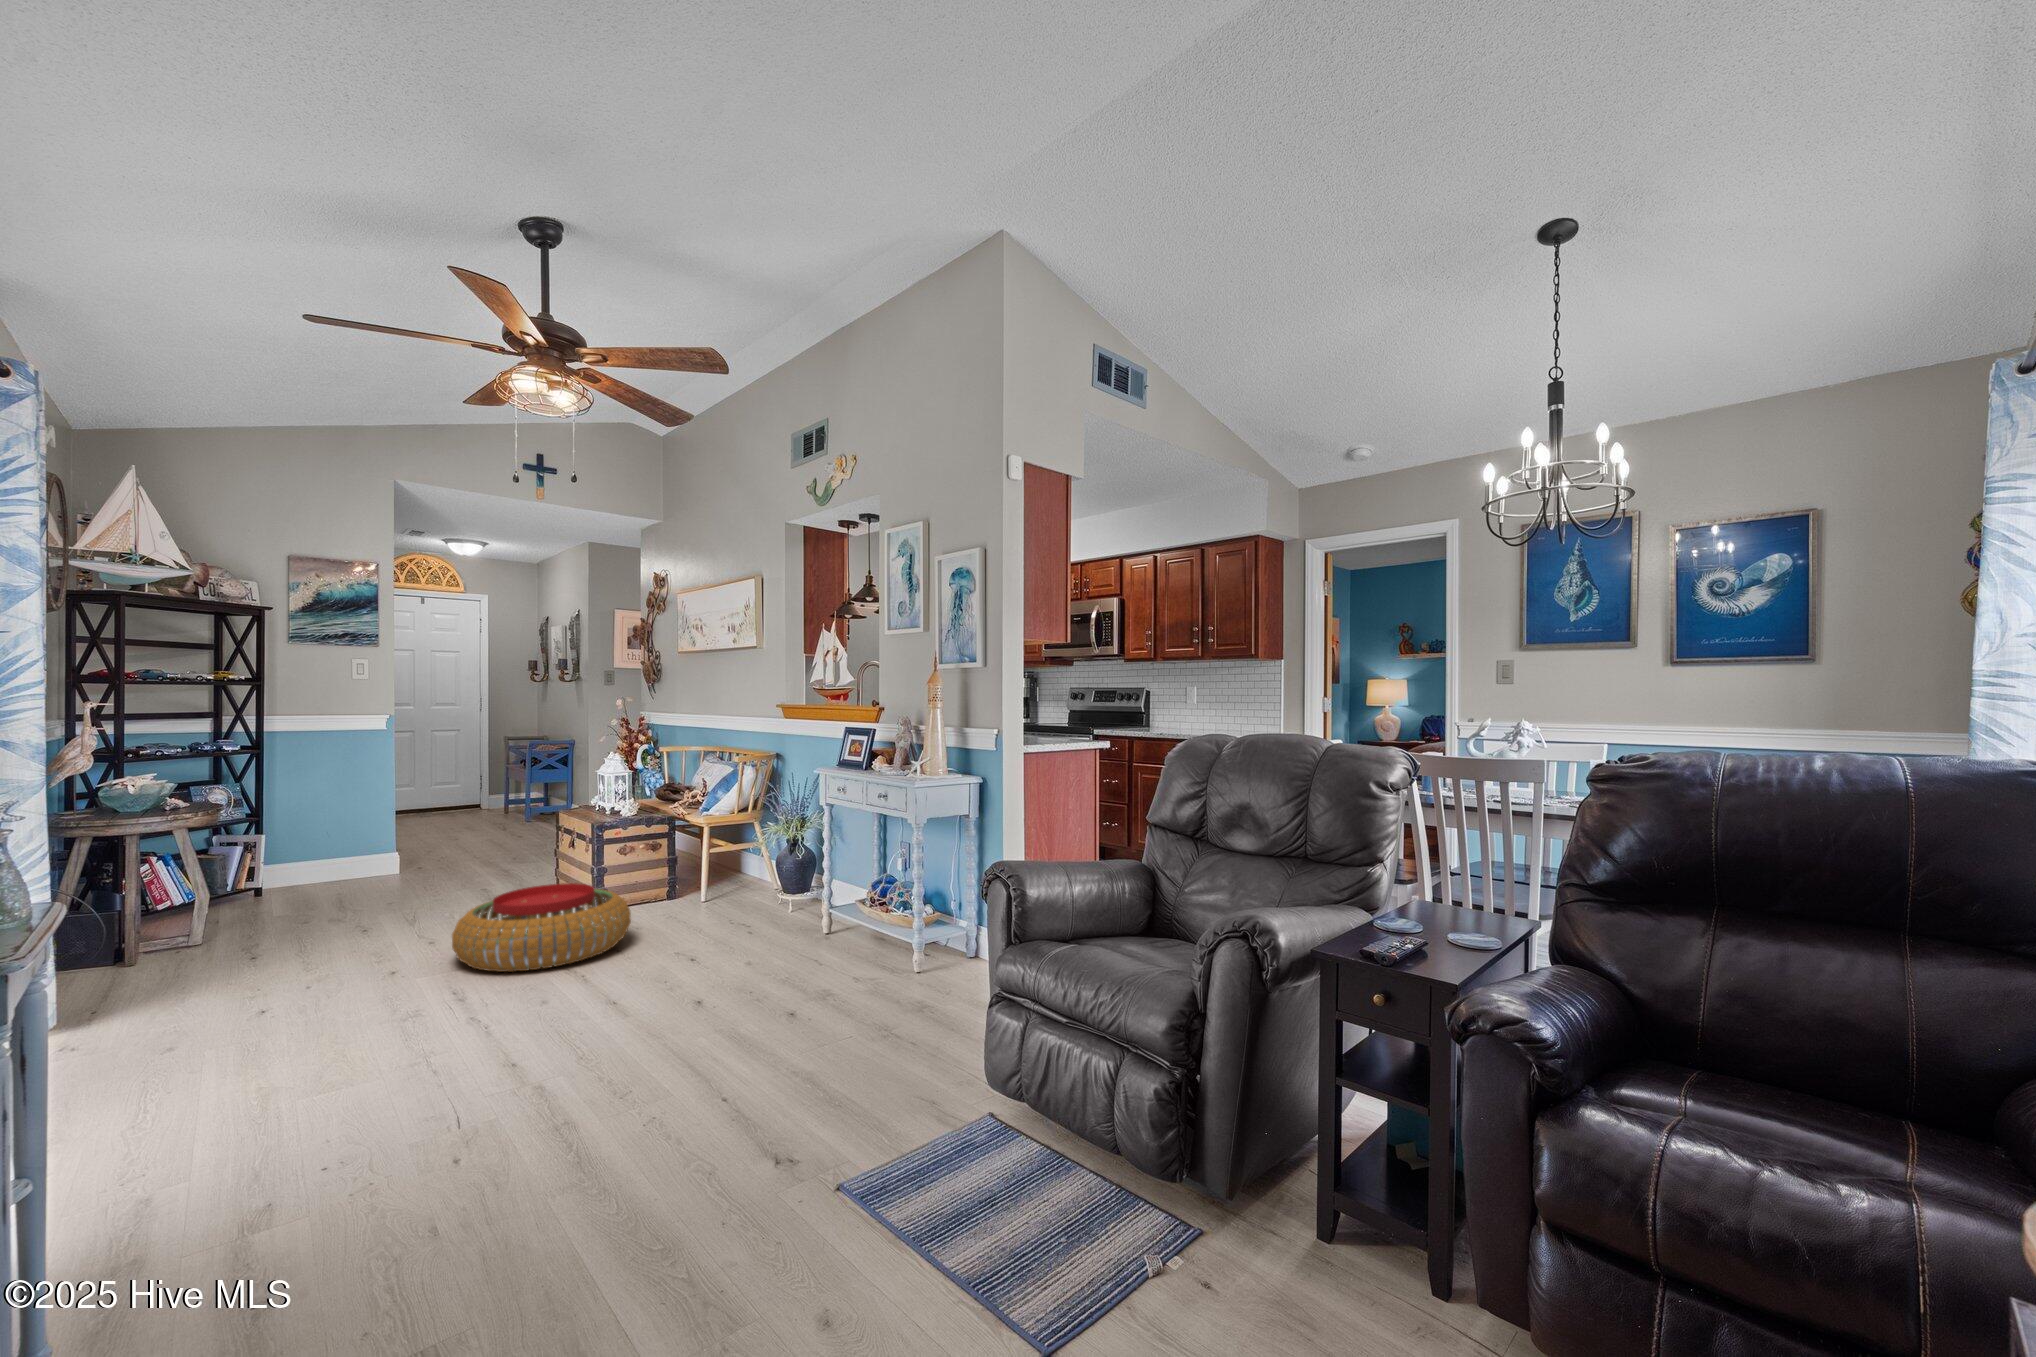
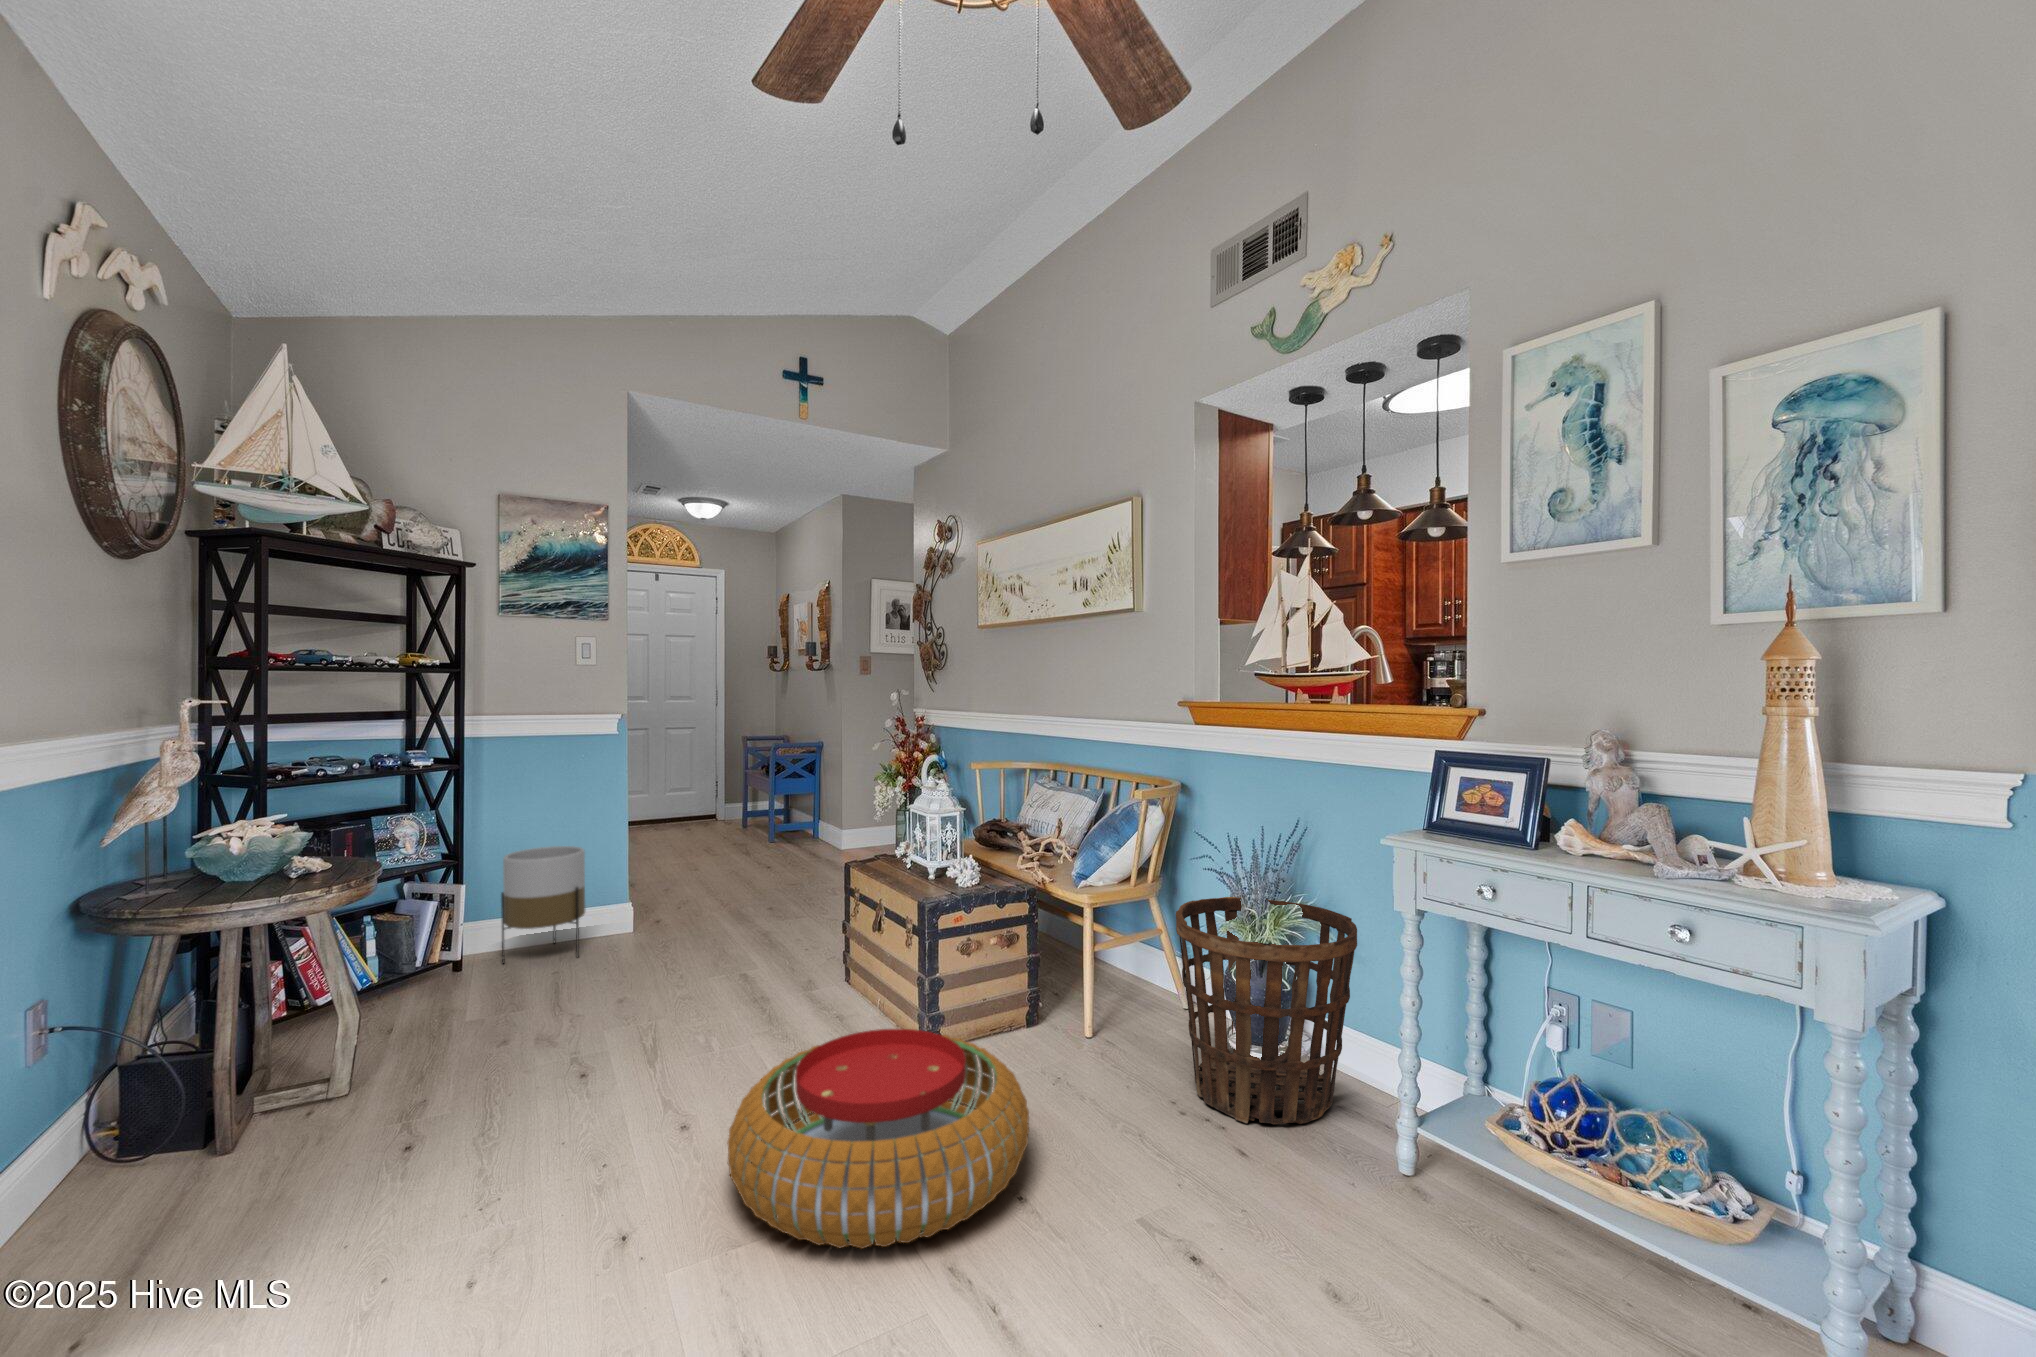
planter: none [293,809,361,892] -> present [501,846,585,963]
basket: none [734,813,836,925] -> present [1176,897,1357,1124]

